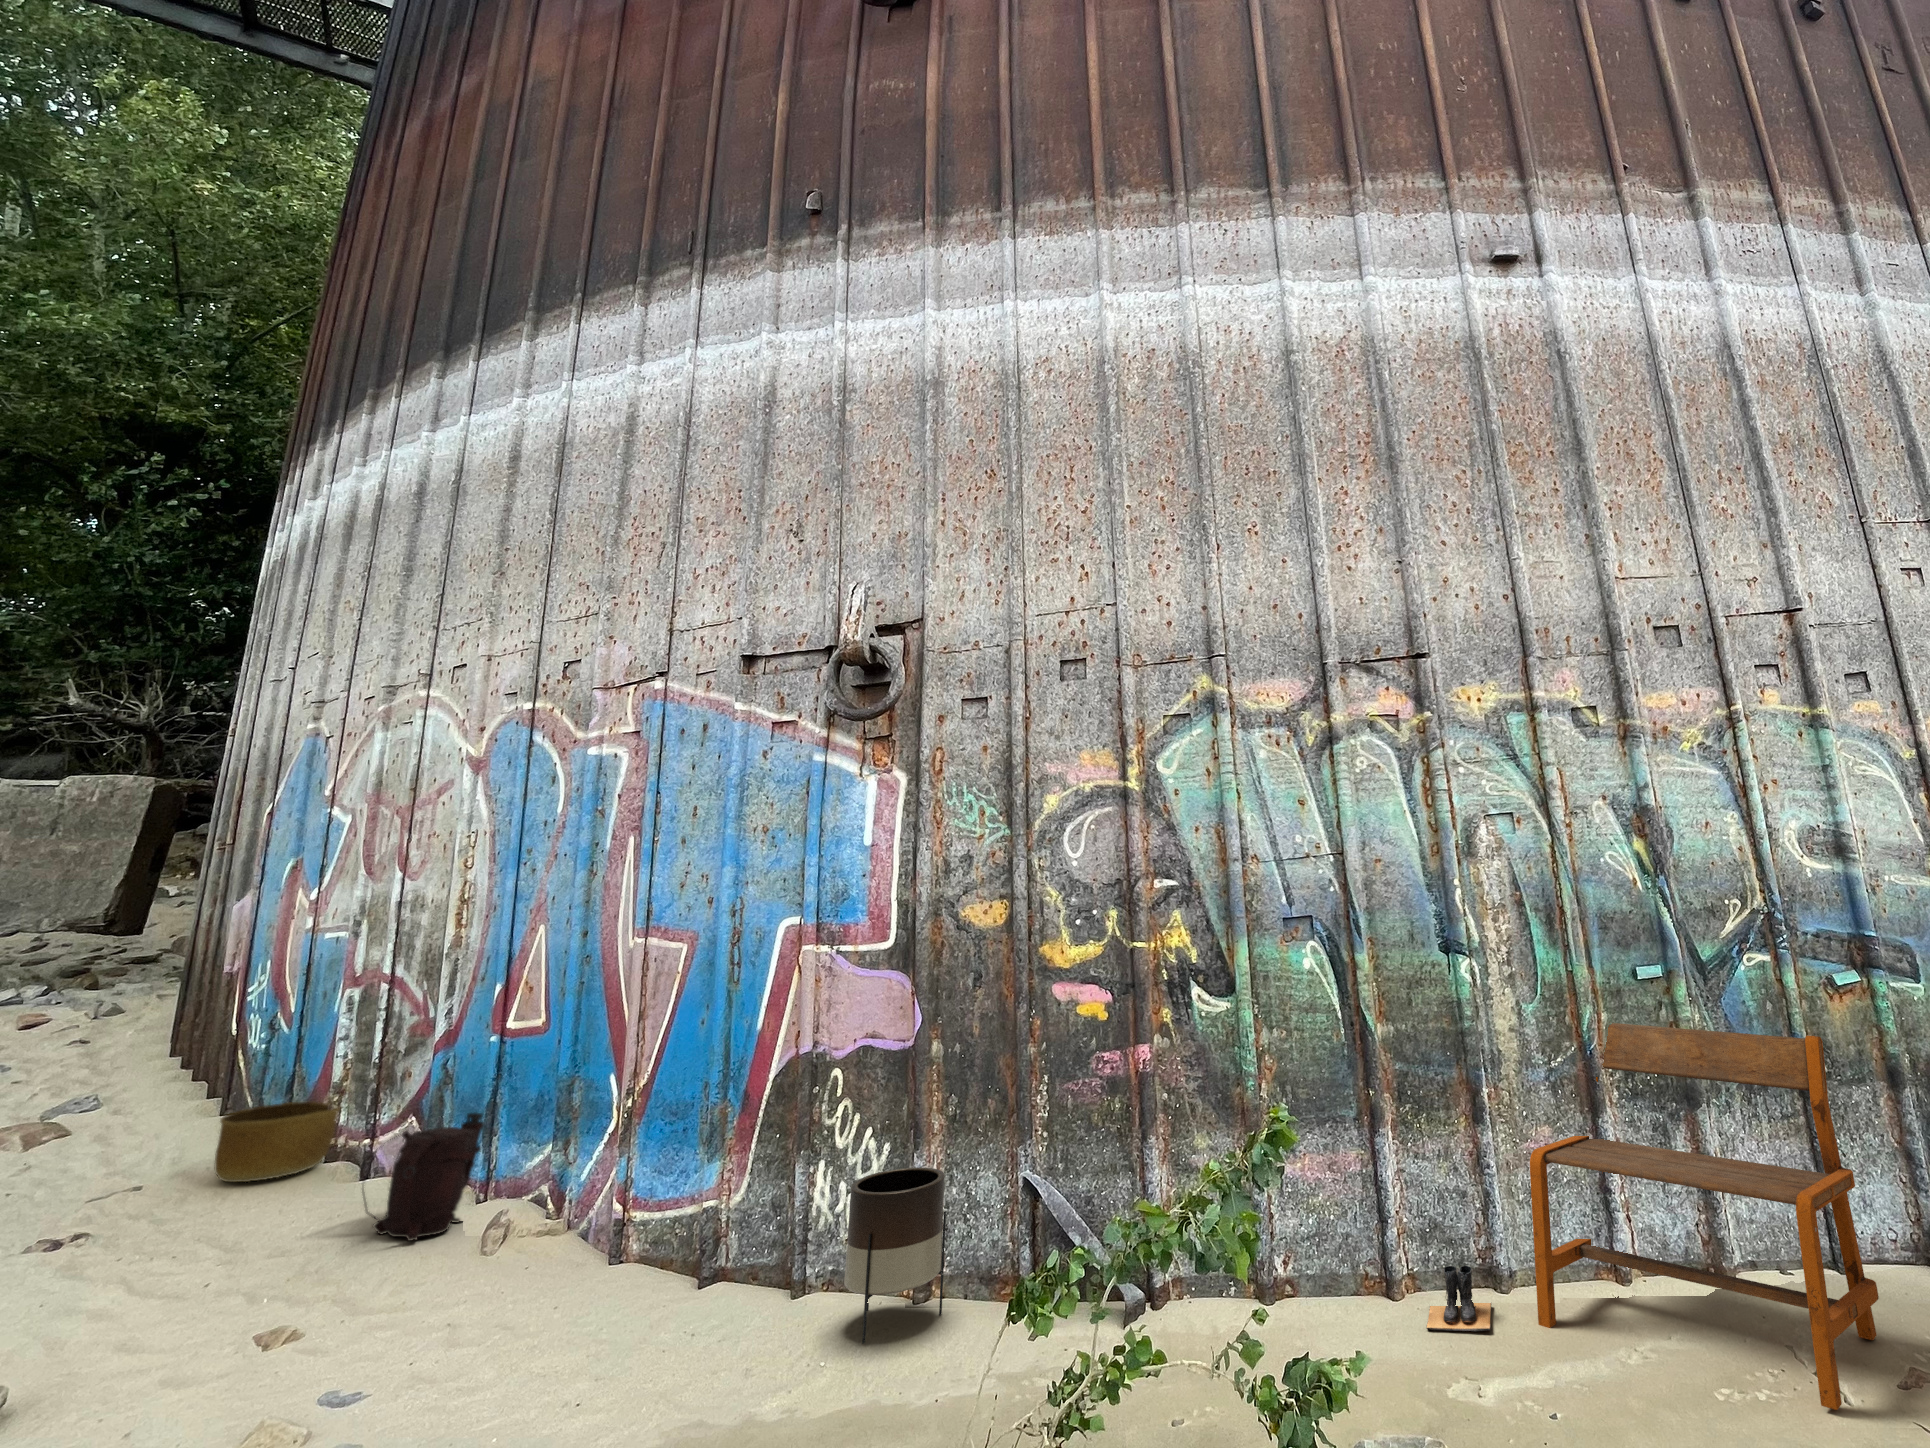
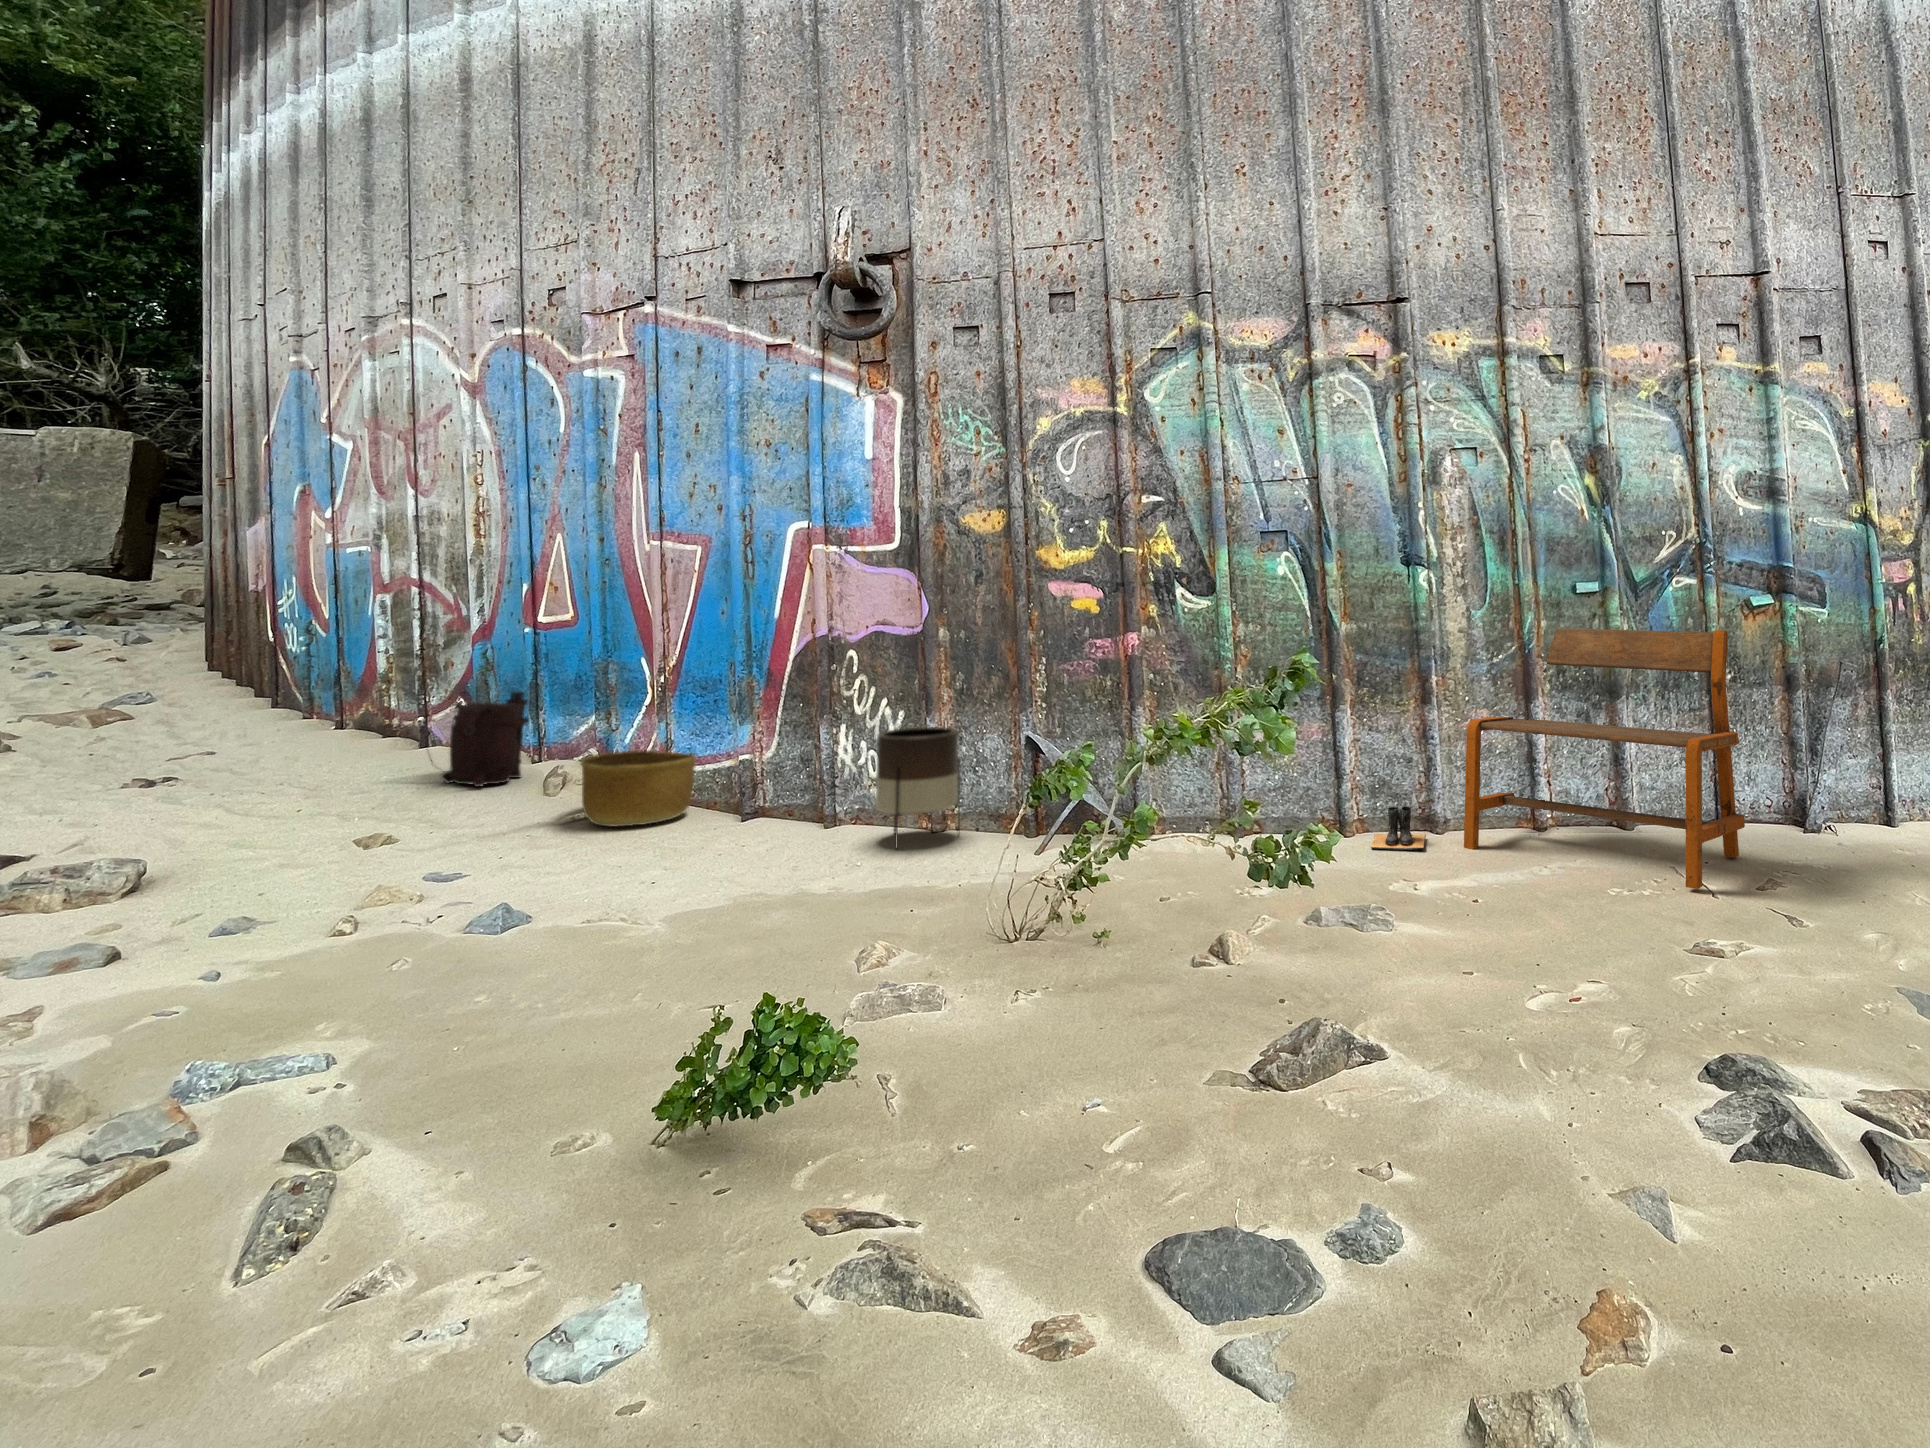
basket: present [215,1102,341,1182] -> present [581,750,696,827]

